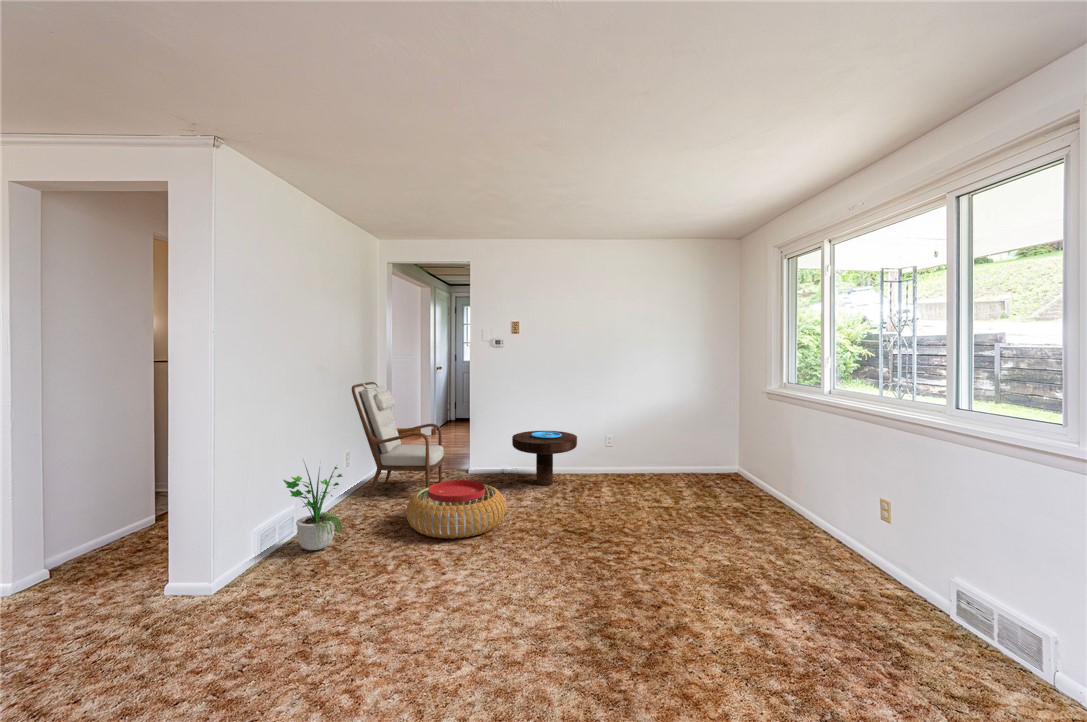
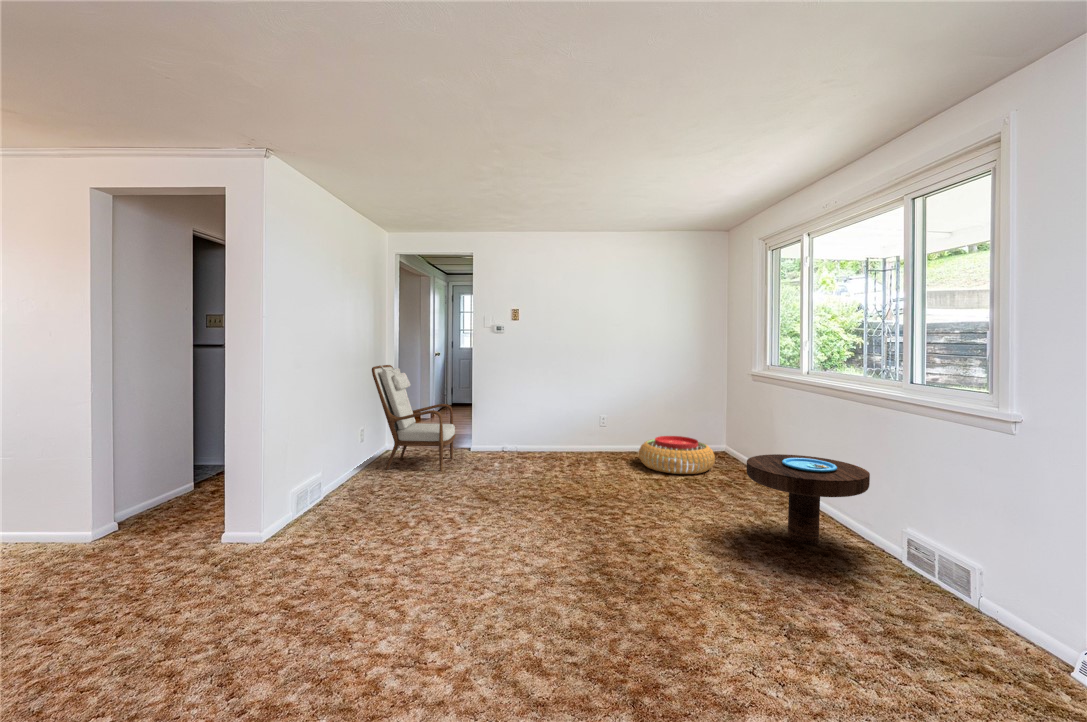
side table: present [512,431,577,486] -> present [746,454,870,544]
potted plant: present [283,465,344,550] -> none [316,425,371,510]
pouf: present [406,480,506,539] -> present [639,436,715,474]

